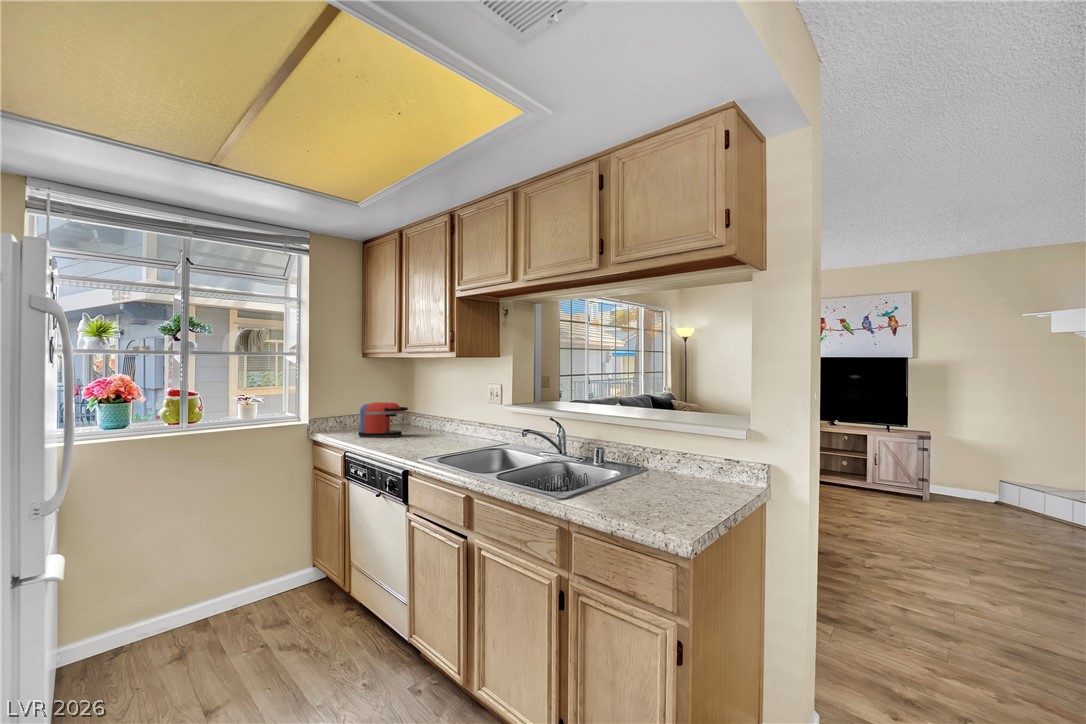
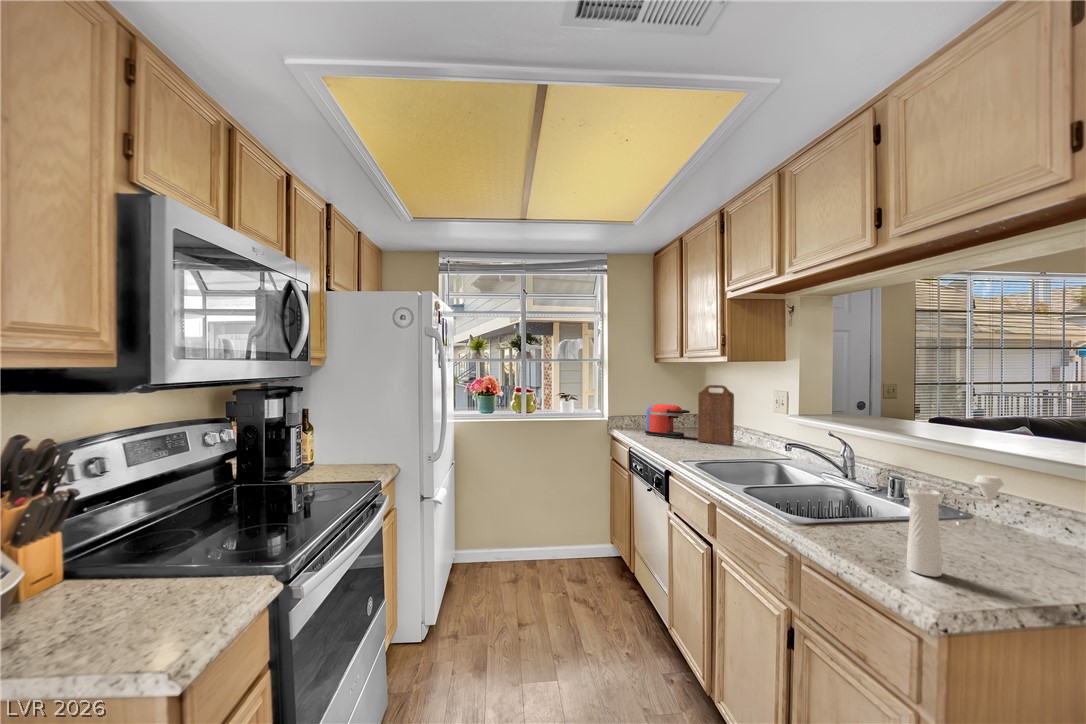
cutting board: none [419,380,454,438] -> present [698,385,734,445]
pepper mill: none [647,440,695,518] -> present [906,475,1004,577]

